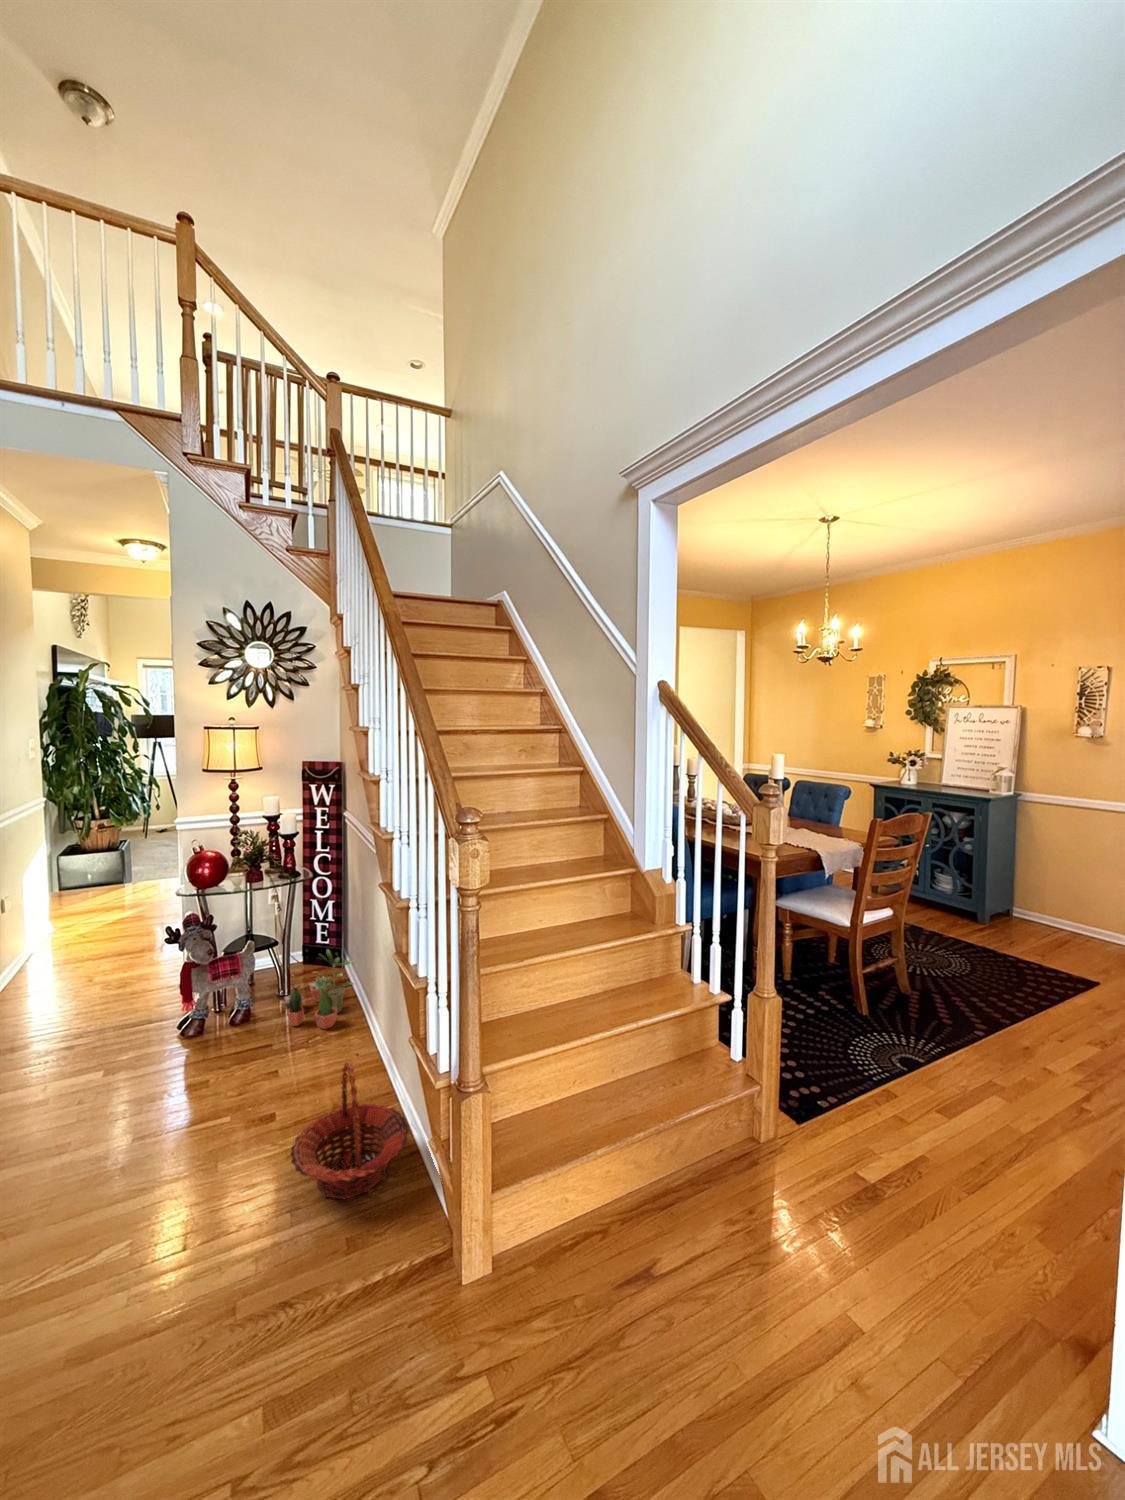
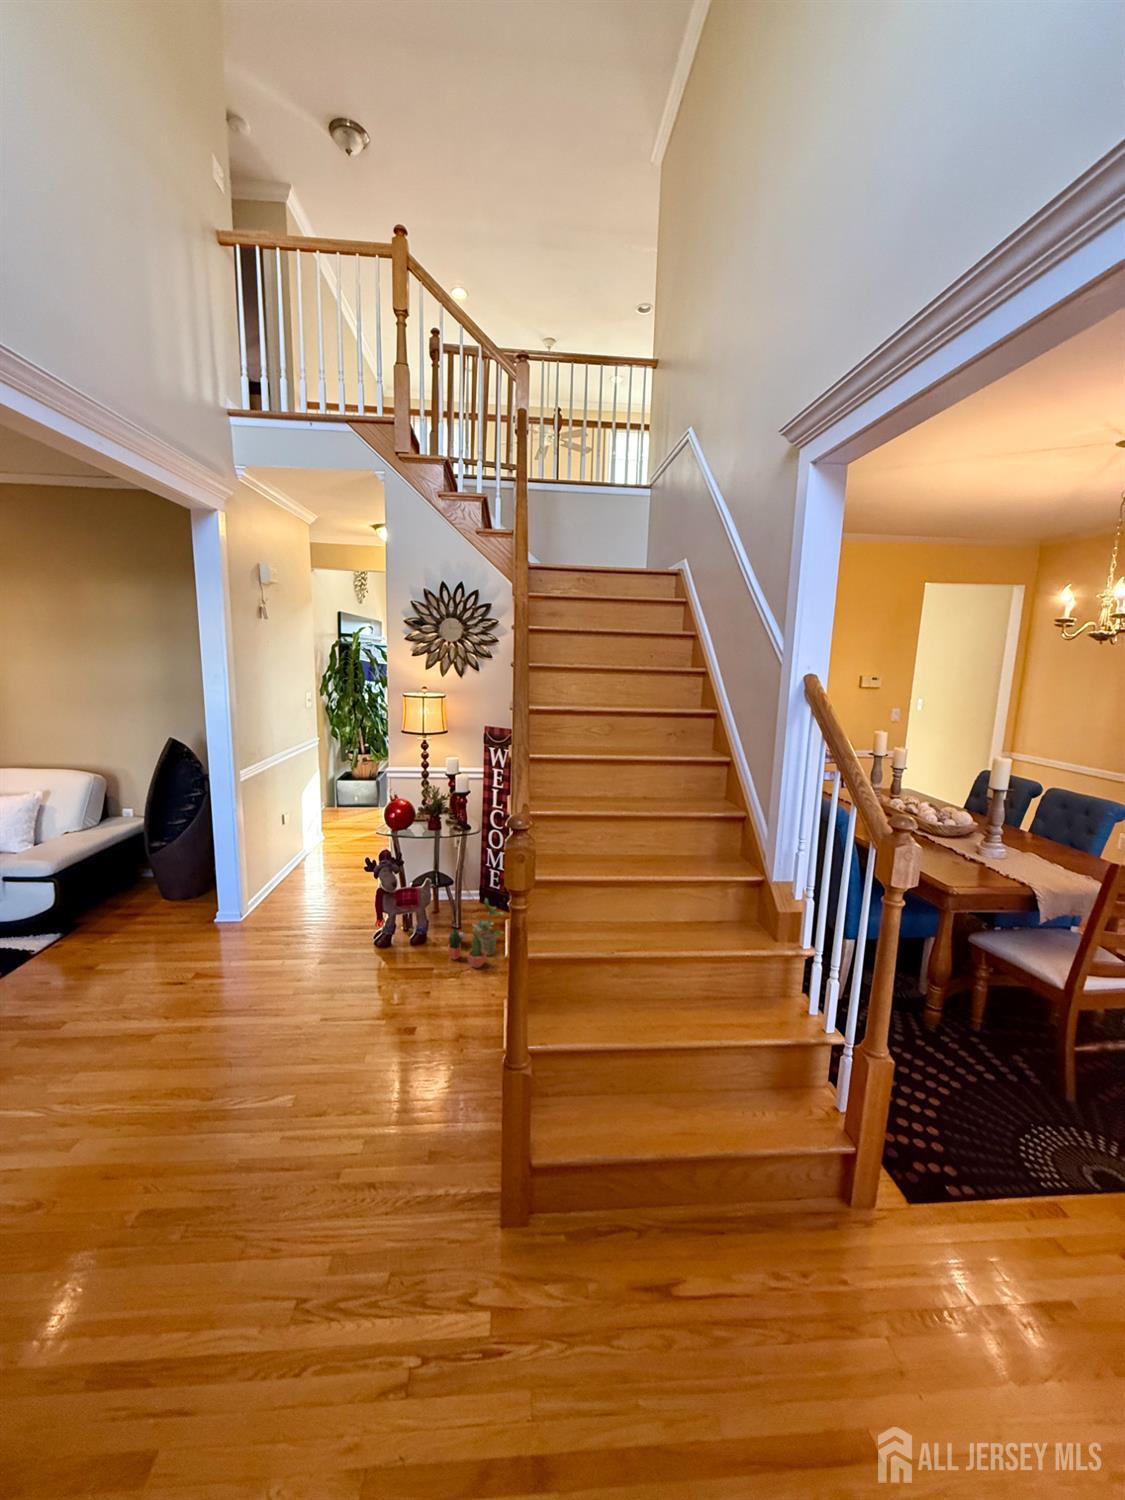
basket: present [290,1061,409,1200] -> none [397,1011,497,1127]

